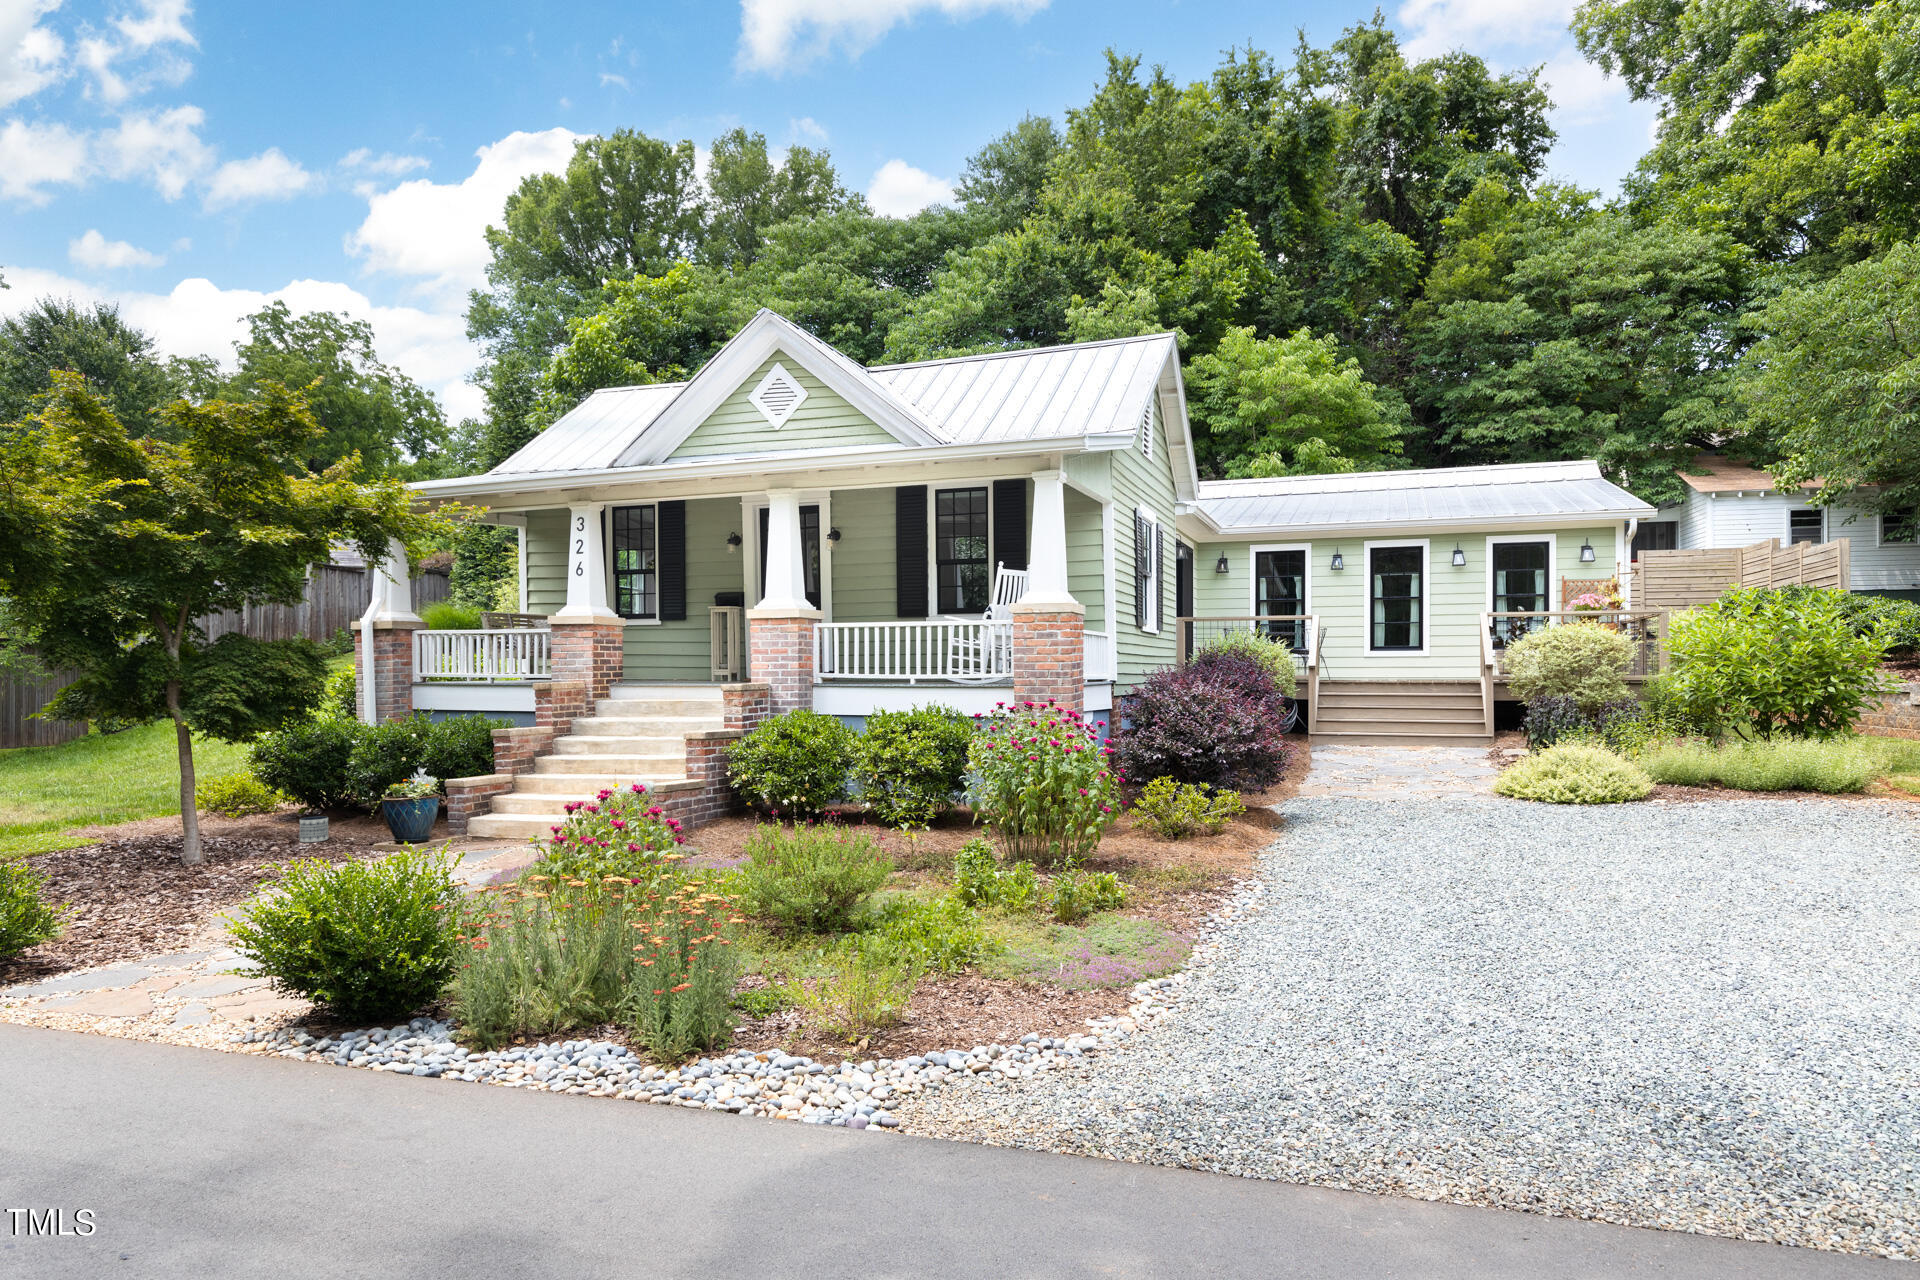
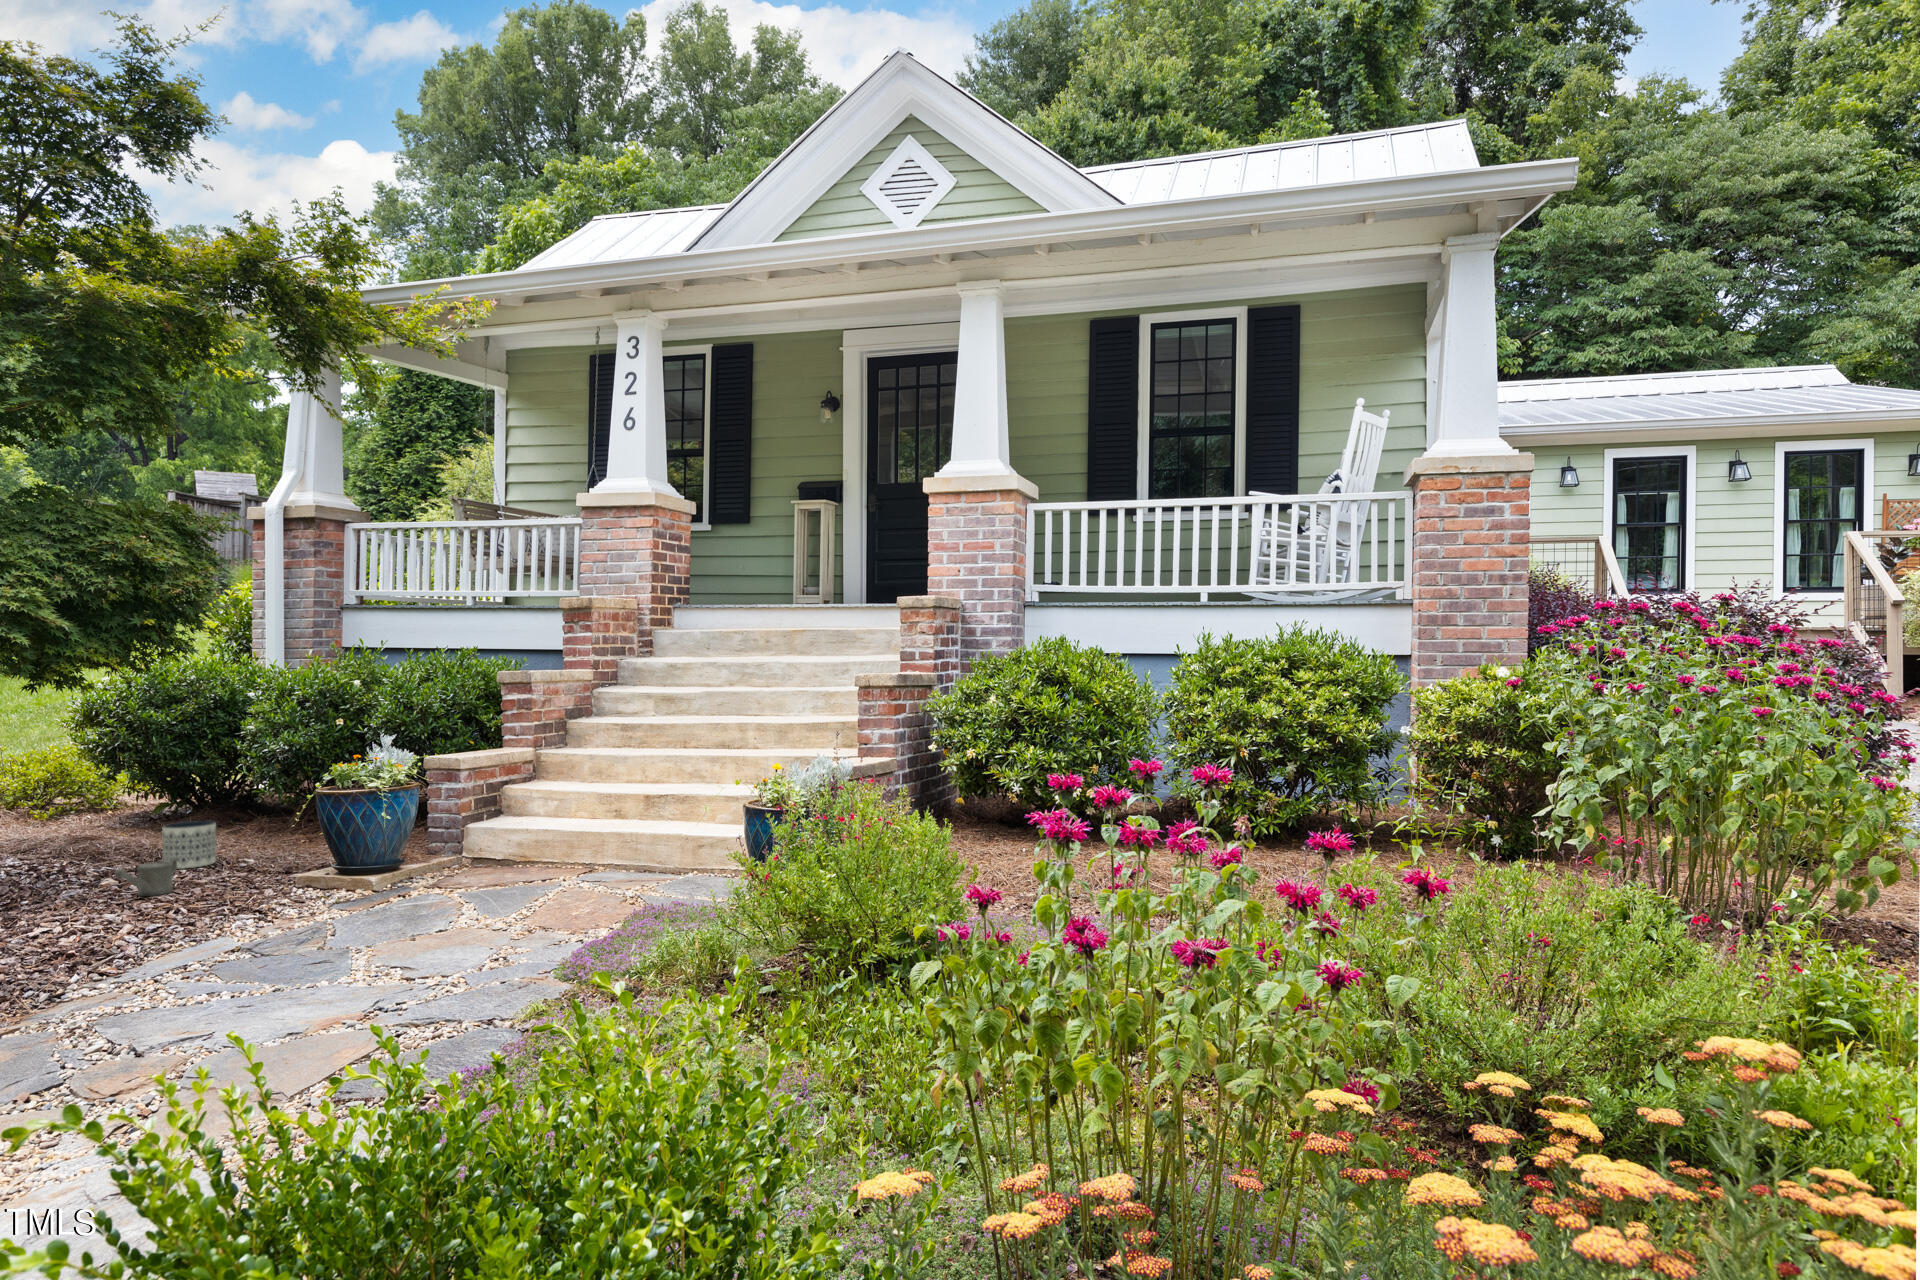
watering can: none [275,836,306,855] -> present [115,859,177,896]

